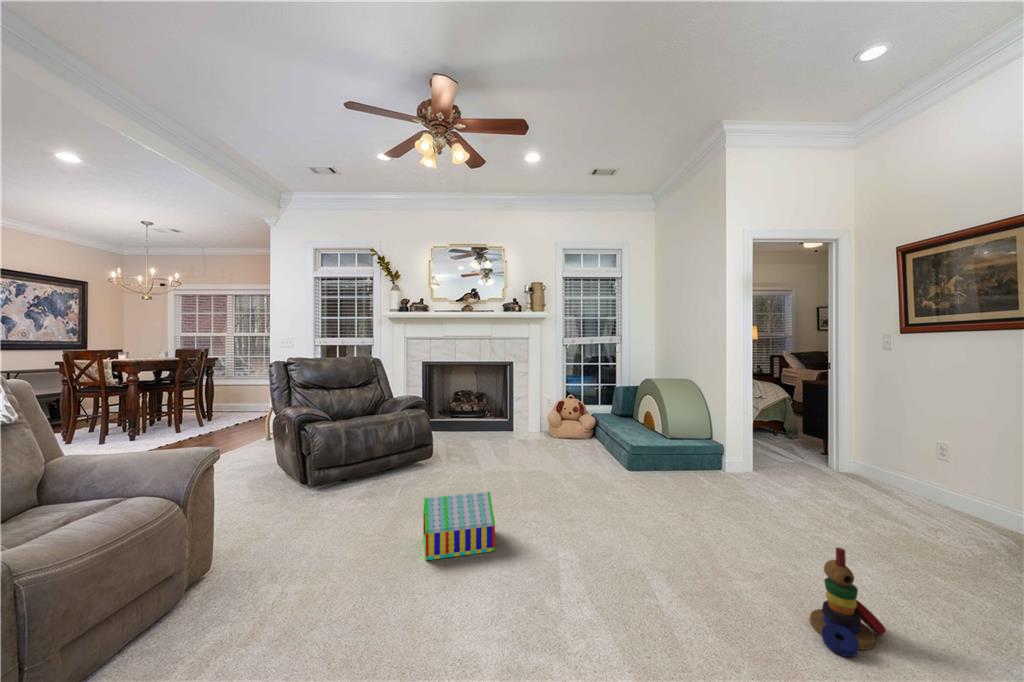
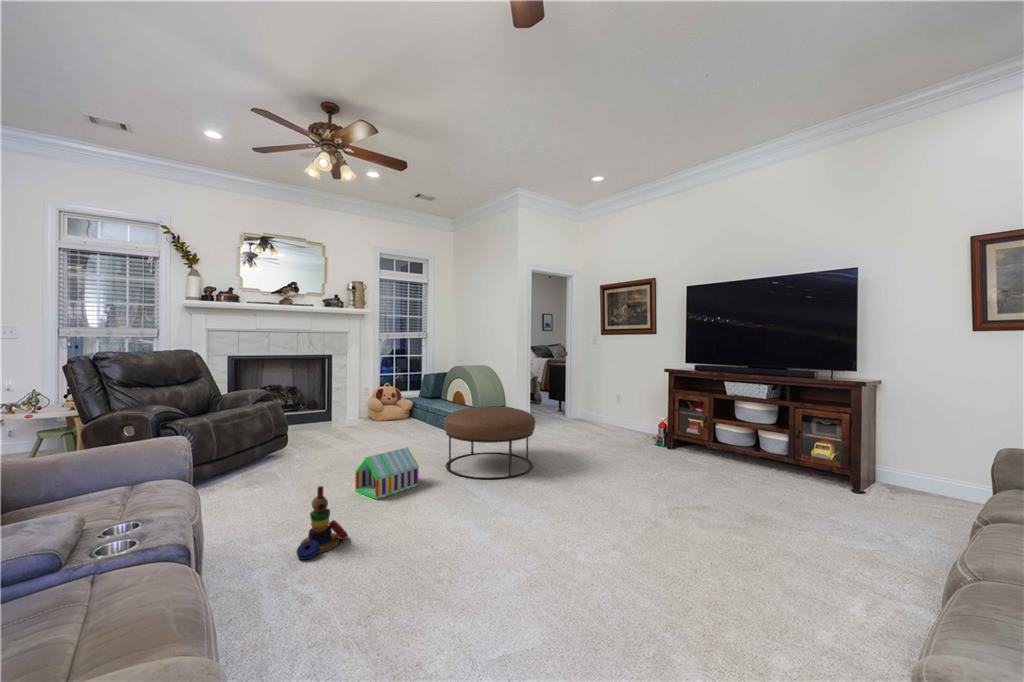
ottoman: none [553,444,702,580] -> present [444,407,535,479]
stacking toy: present [810,548,886,657] -> present [297,486,348,560]

